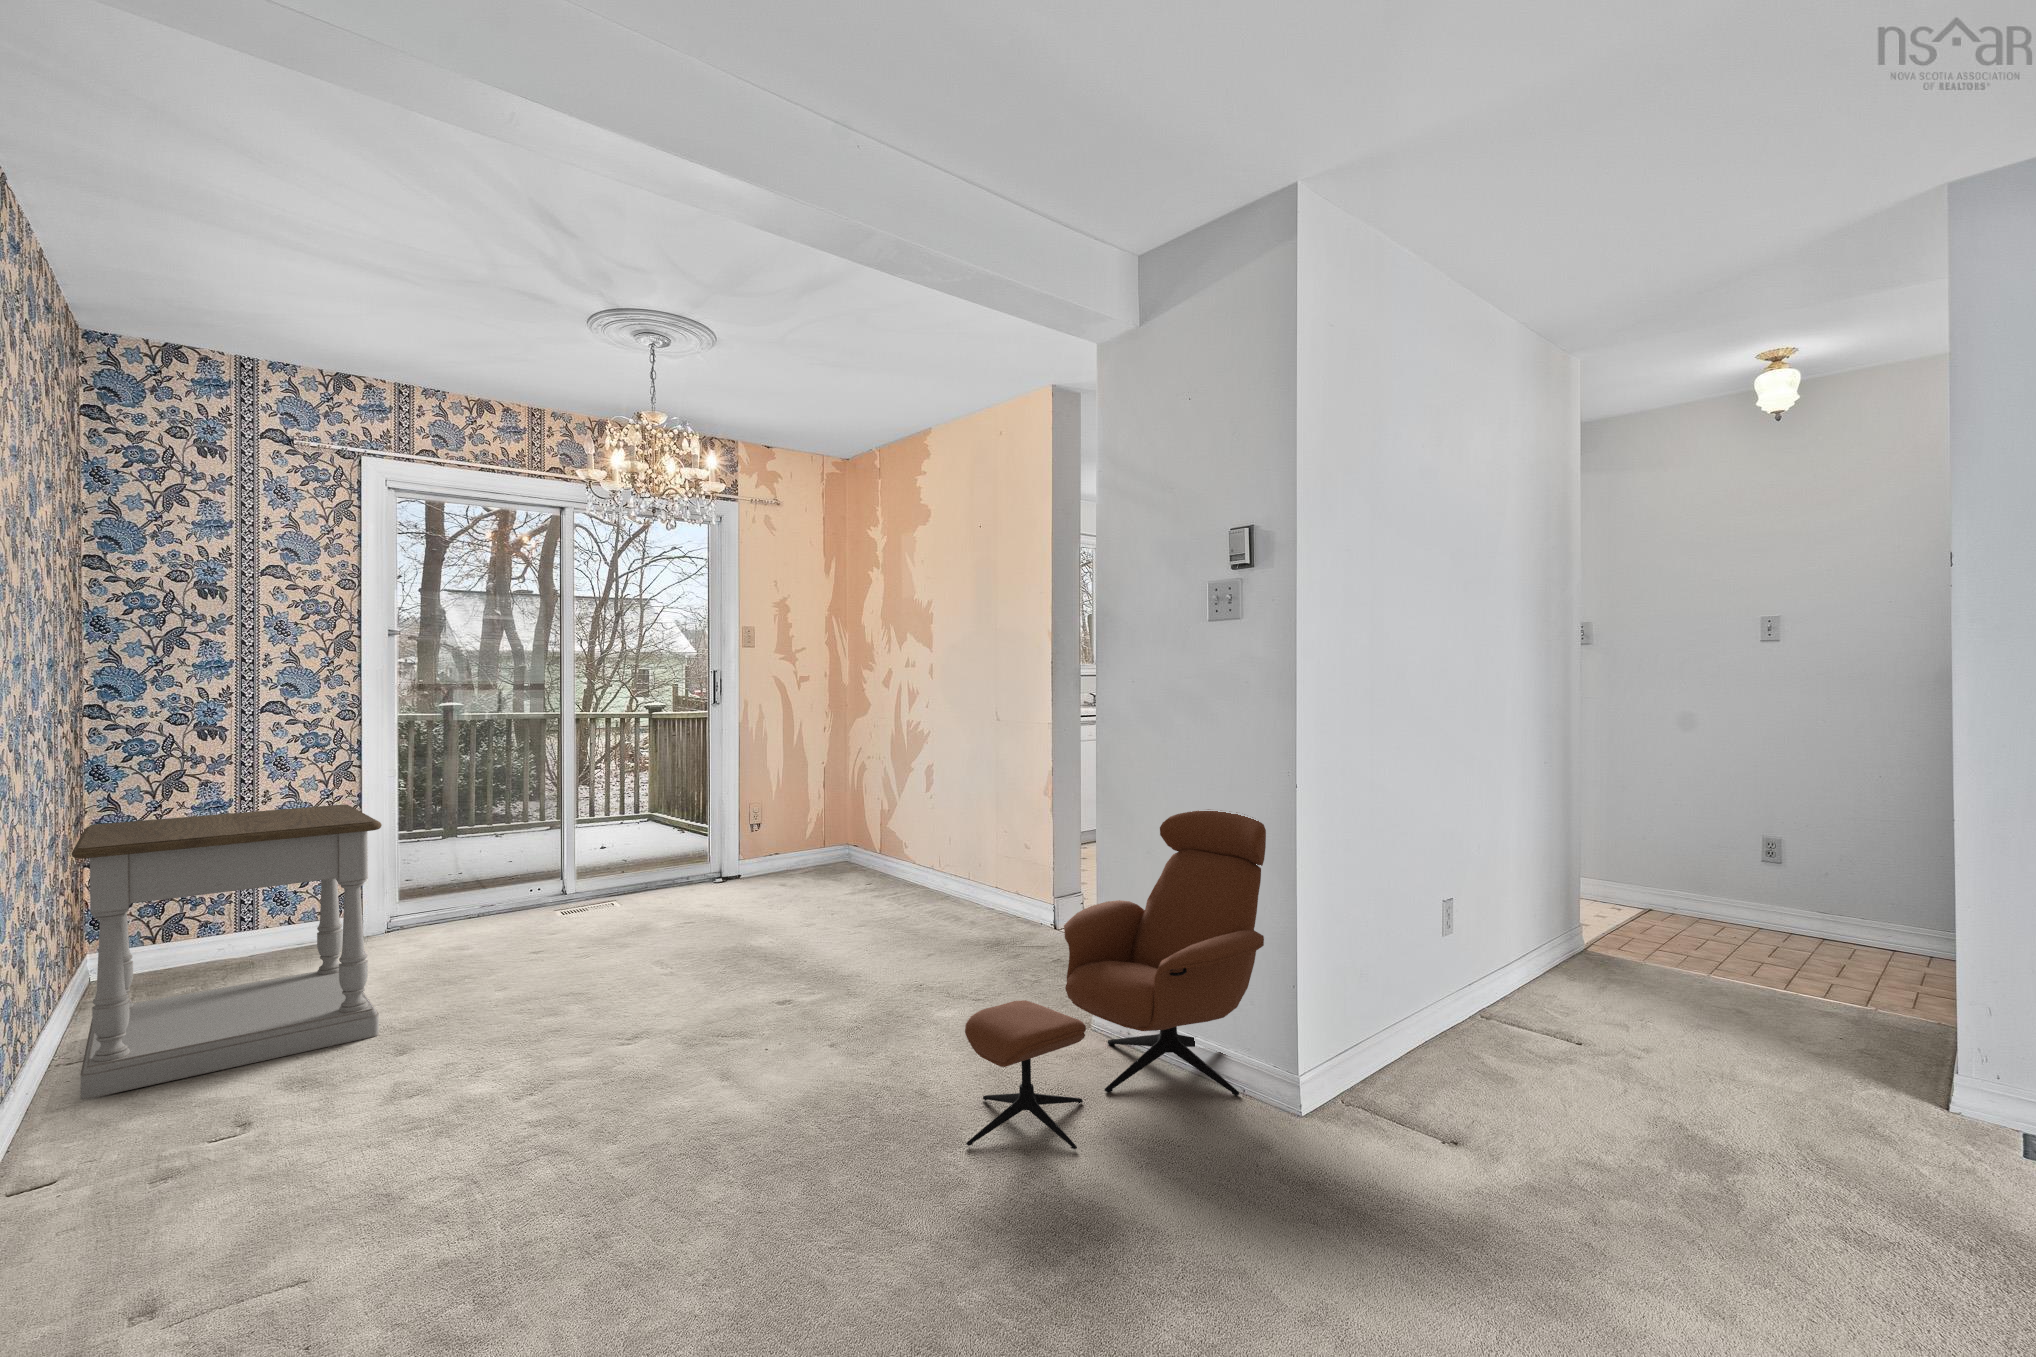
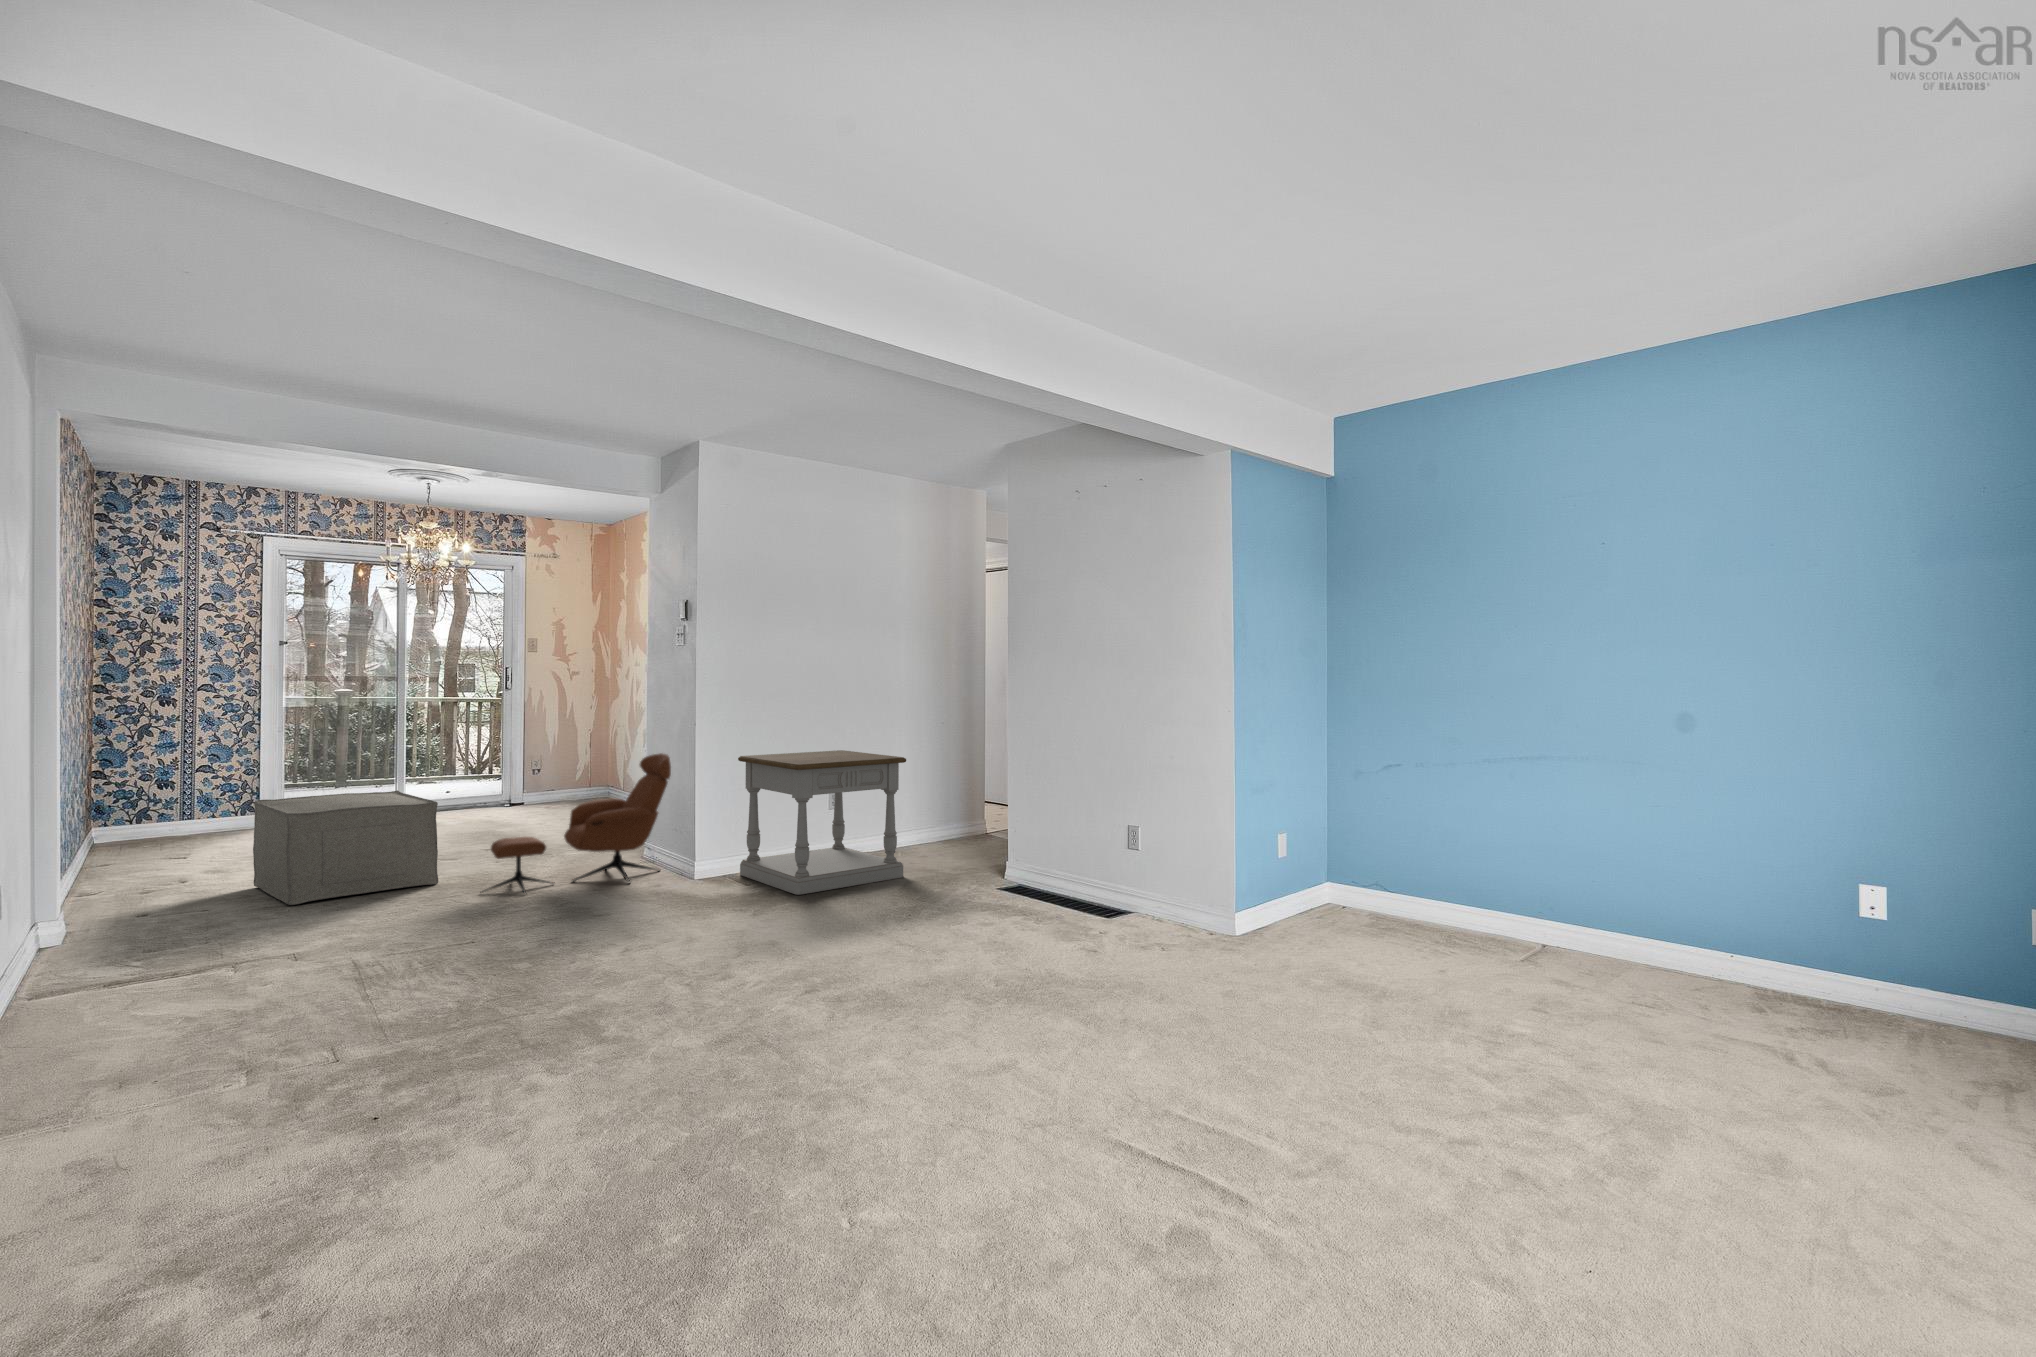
side table: present [71,804,382,1099] -> present [738,750,906,895]
ottoman: none [441,895,832,1218] -> present [253,790,438,905]

